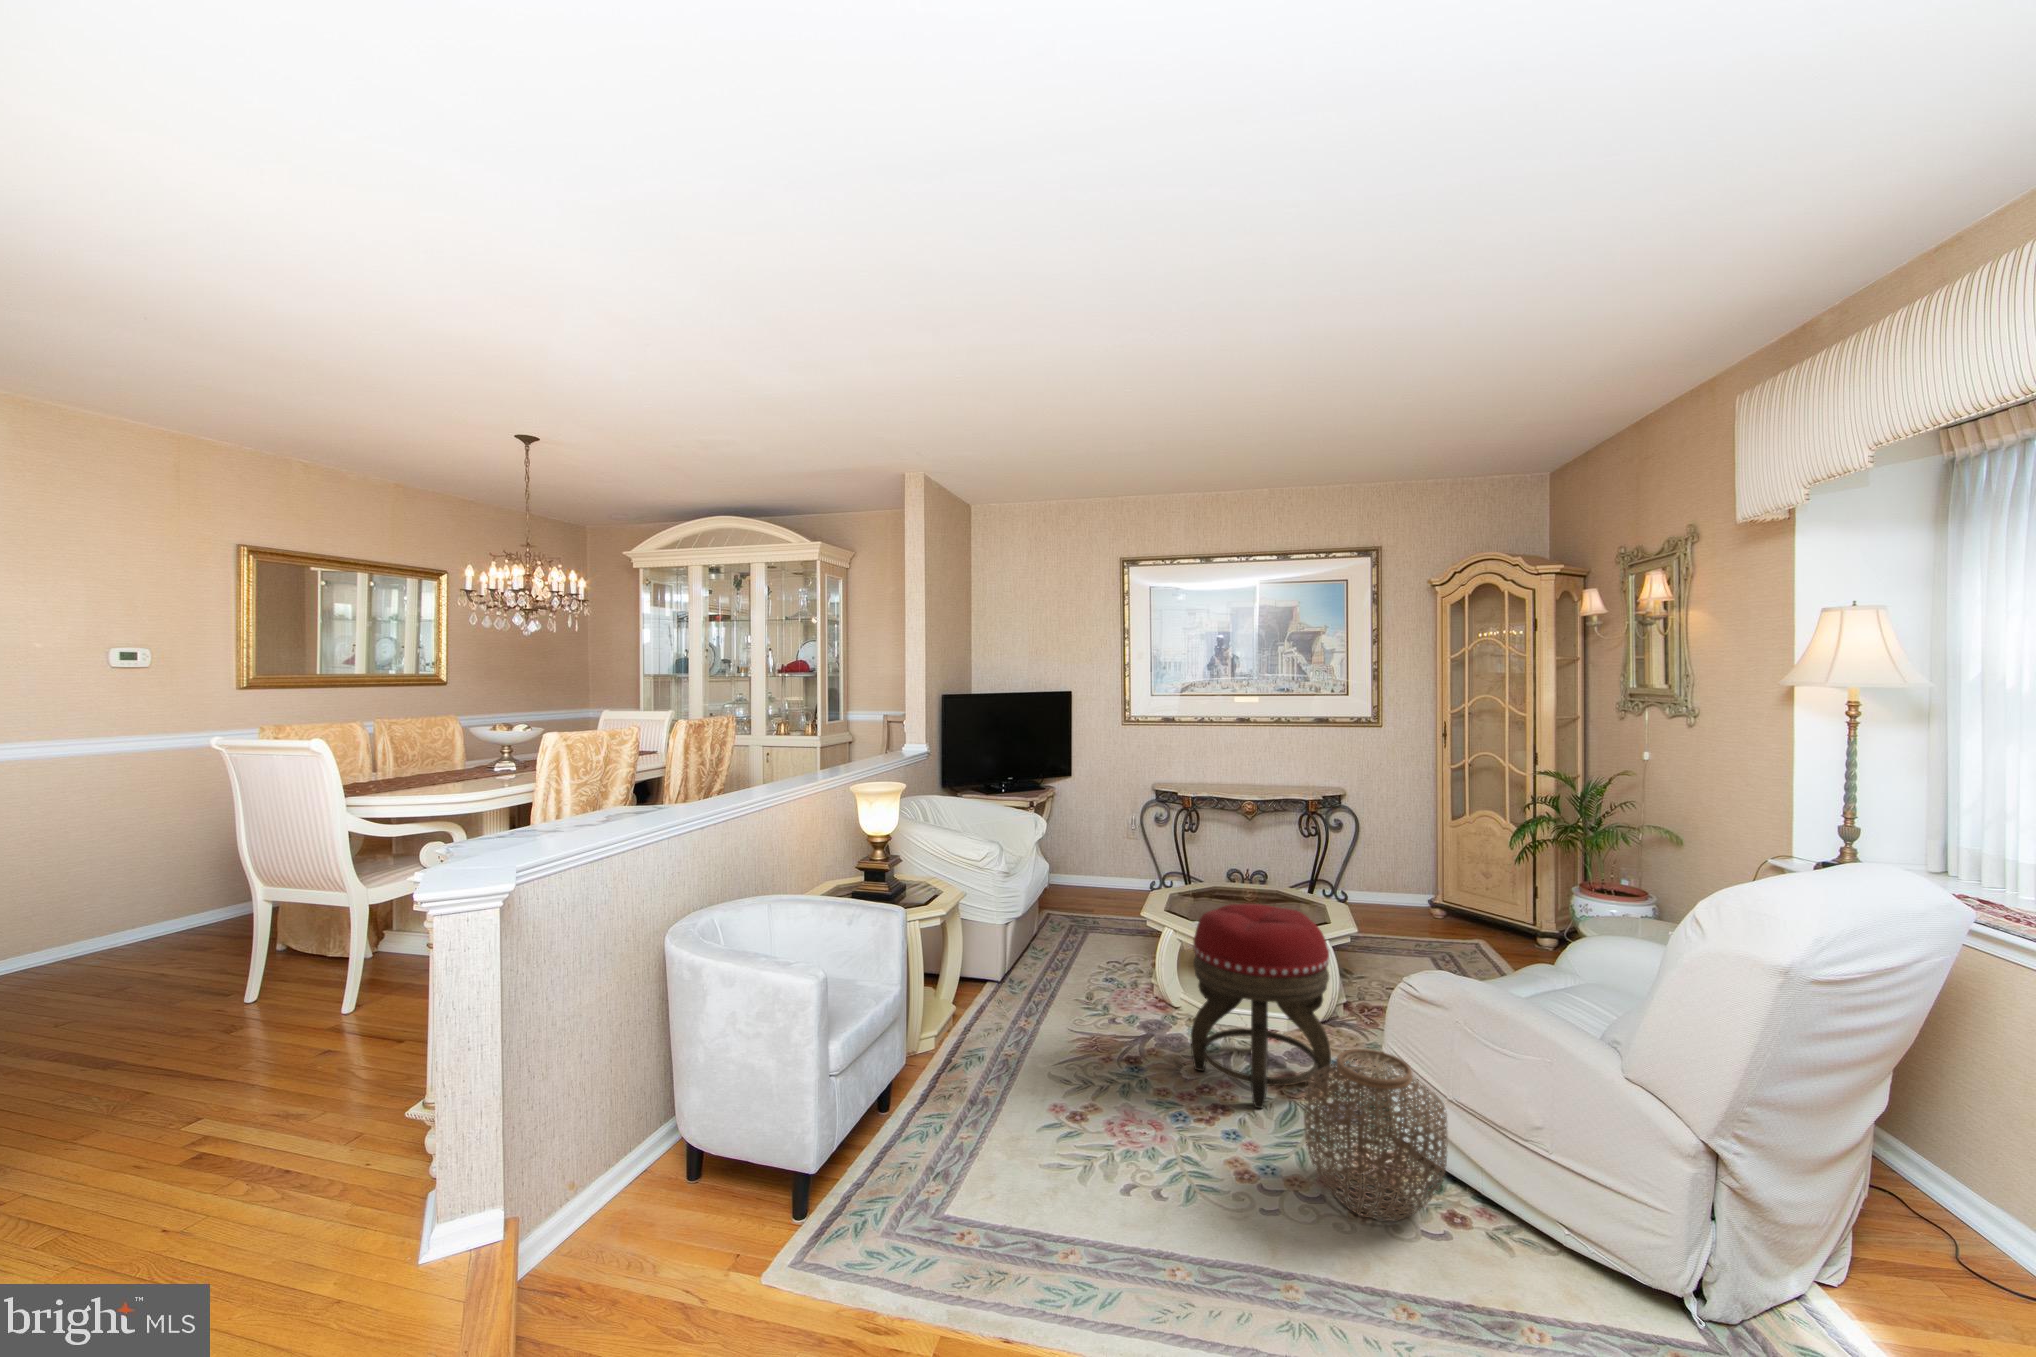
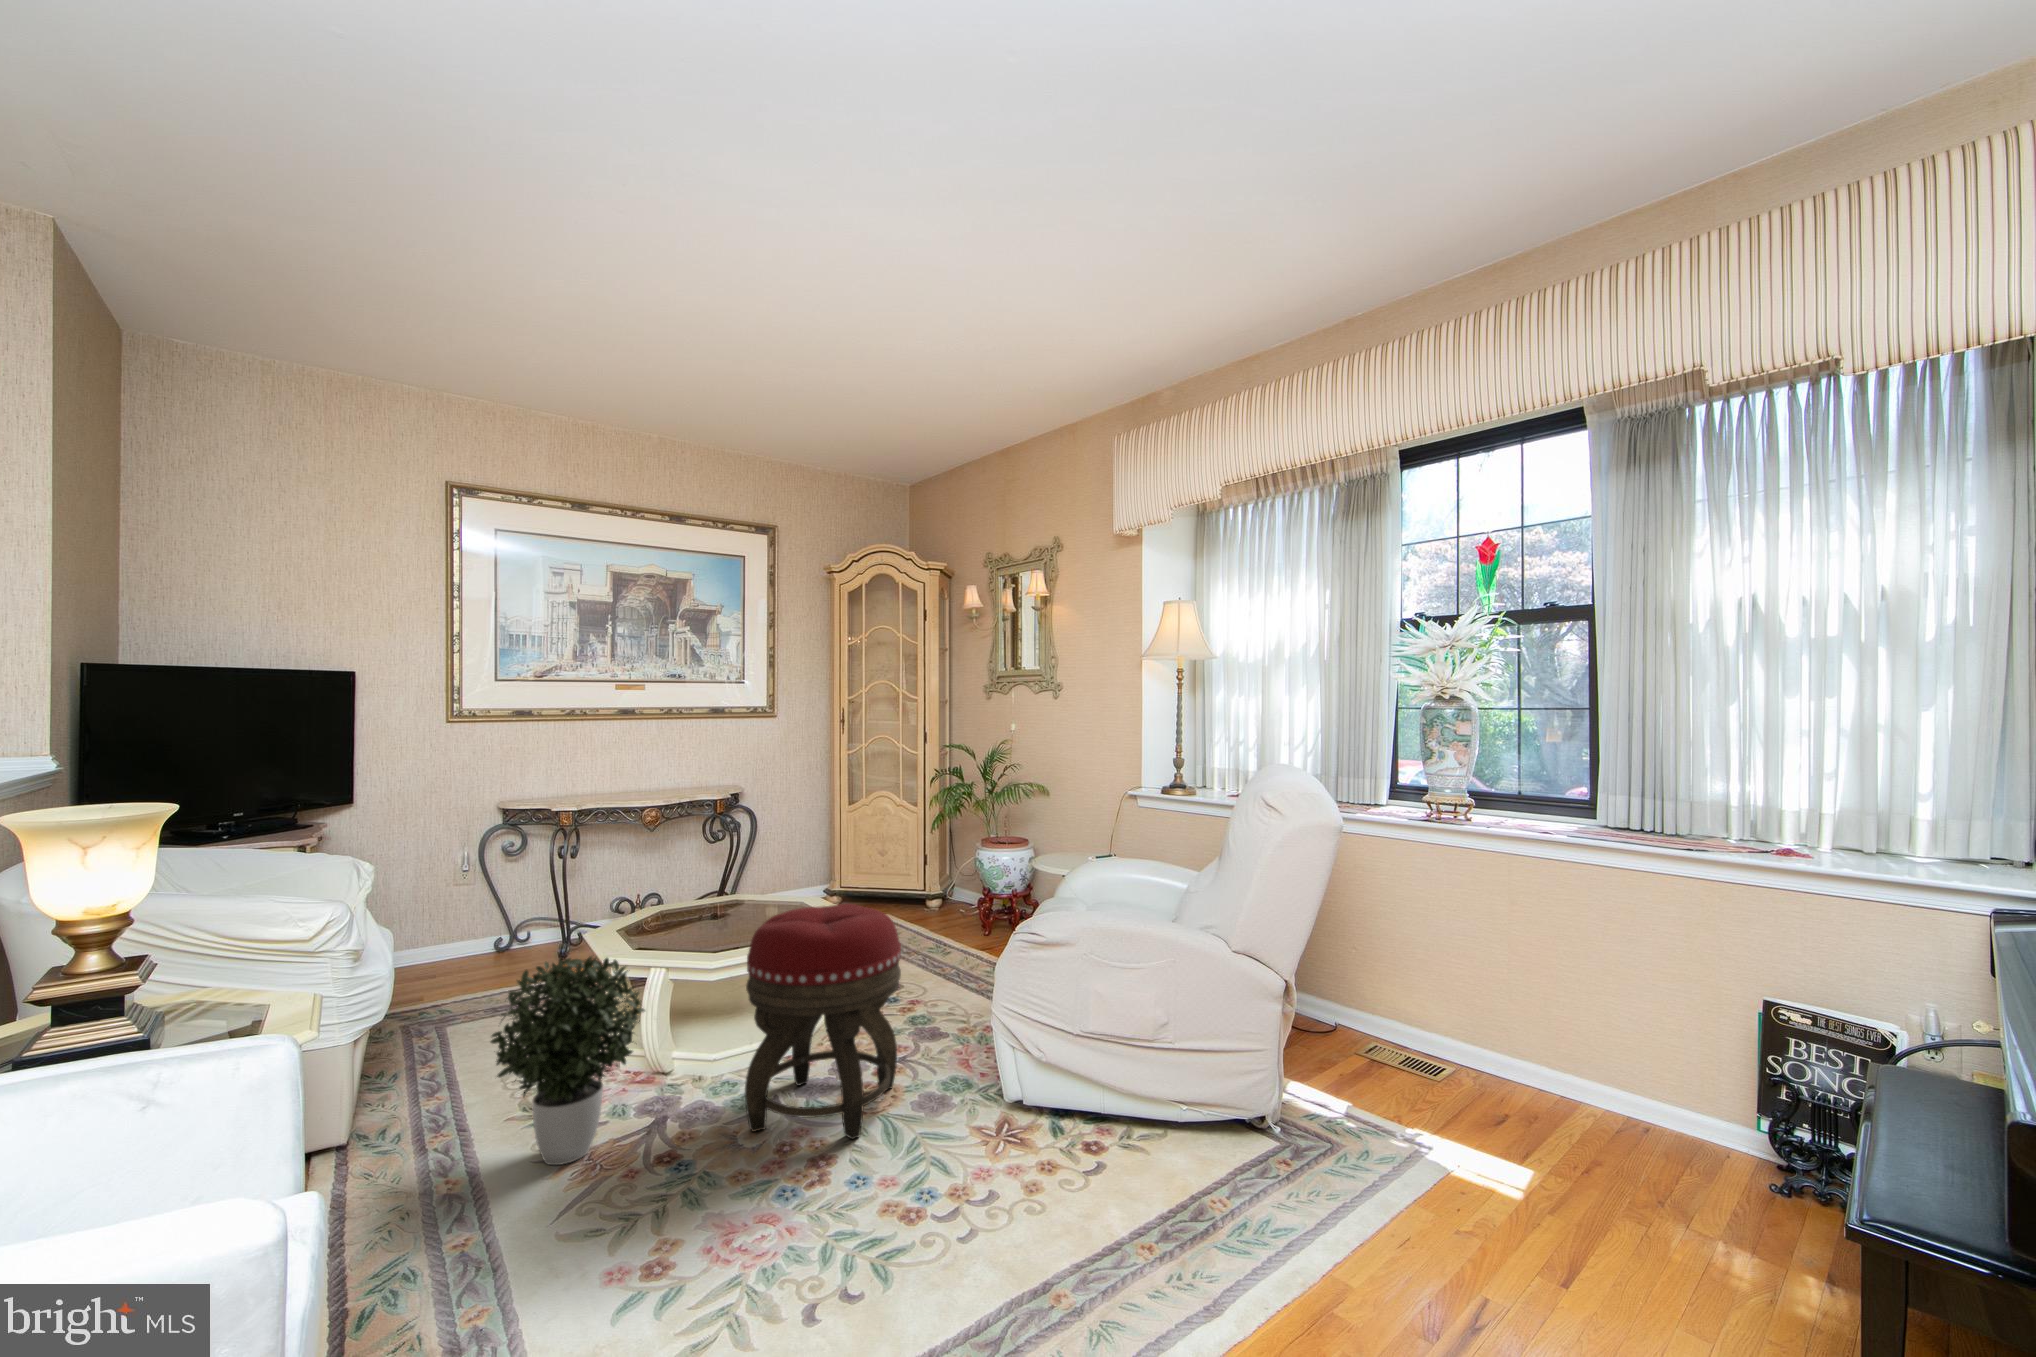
potted plant: none [1037,897,1134,1038] -> present [491,956,645,1165]
woven basket: present [1304,1049,1448,1220] -> none [960,1009,1095,1188]

